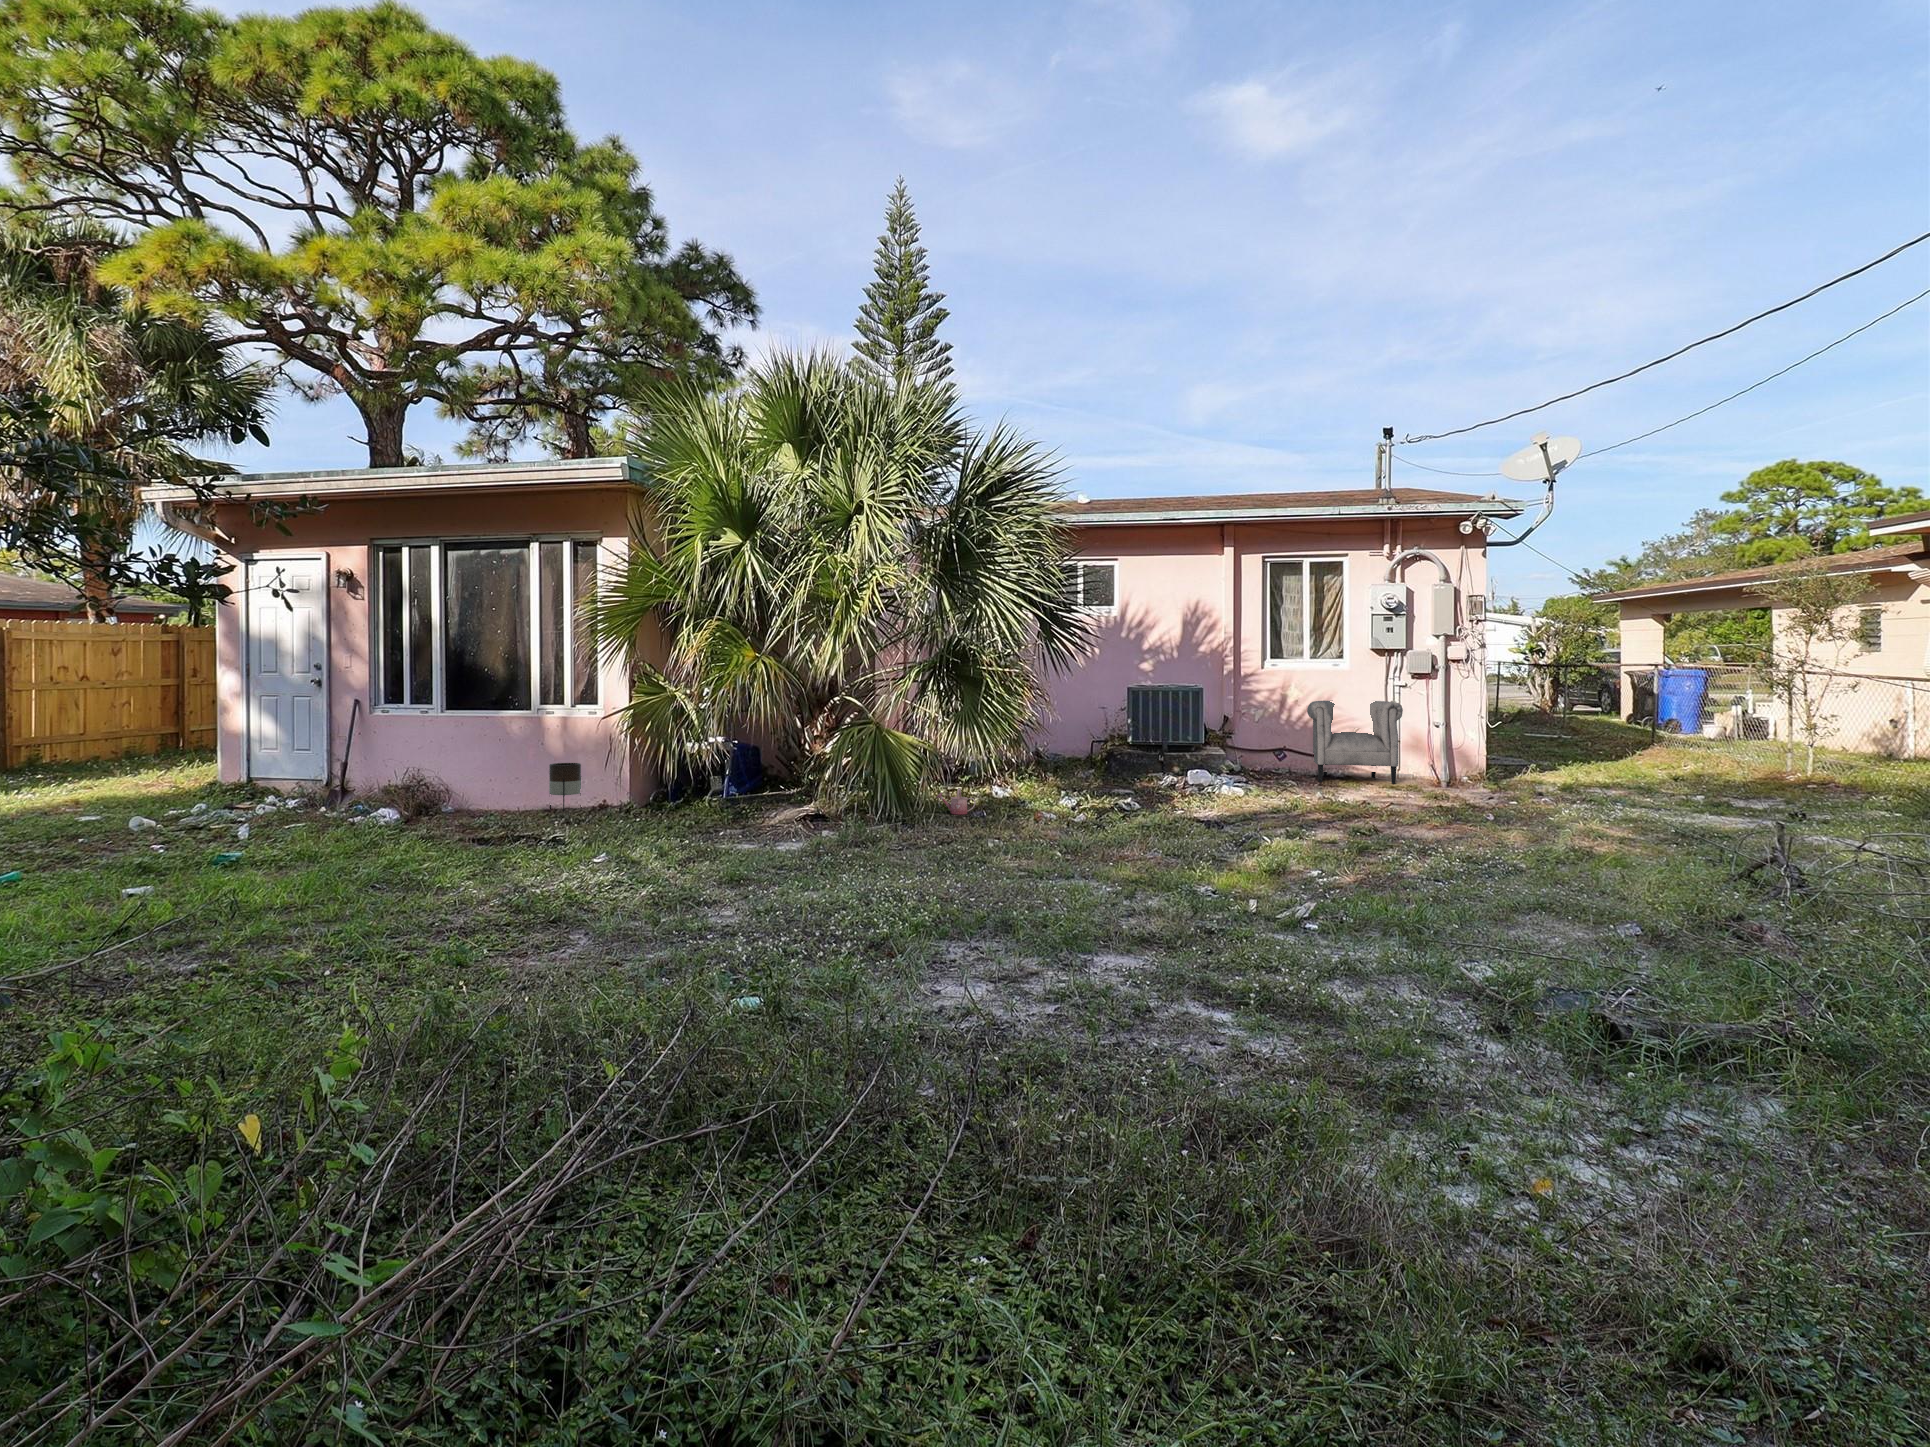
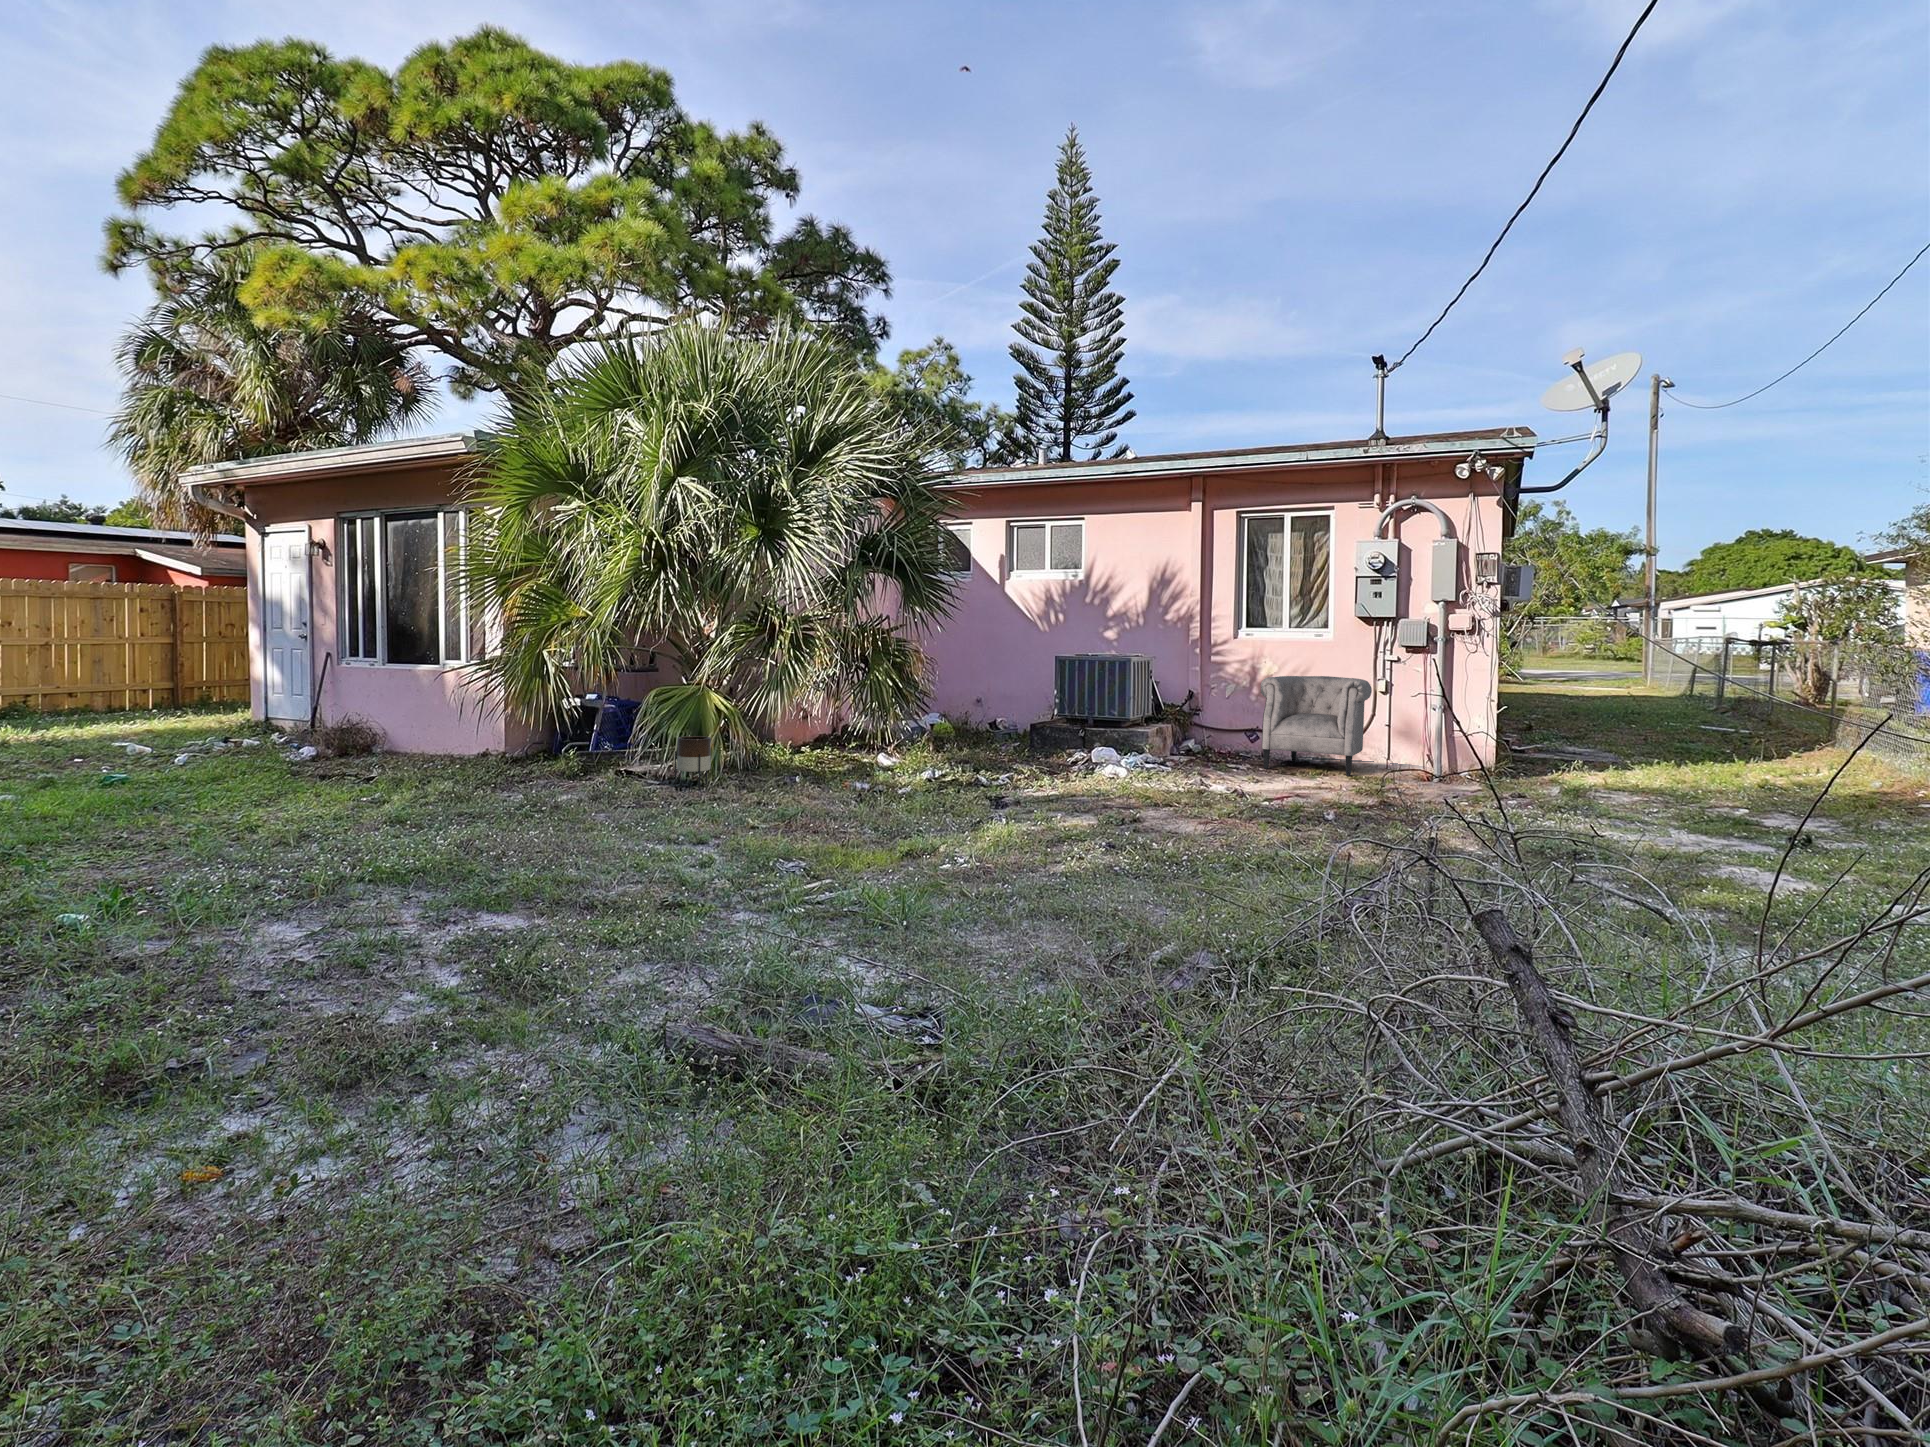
planter: present [549,763,582,812] -> present [675,736,711,790]
watering can: present [936,788,976,815] -> none [745,757,779,783]

